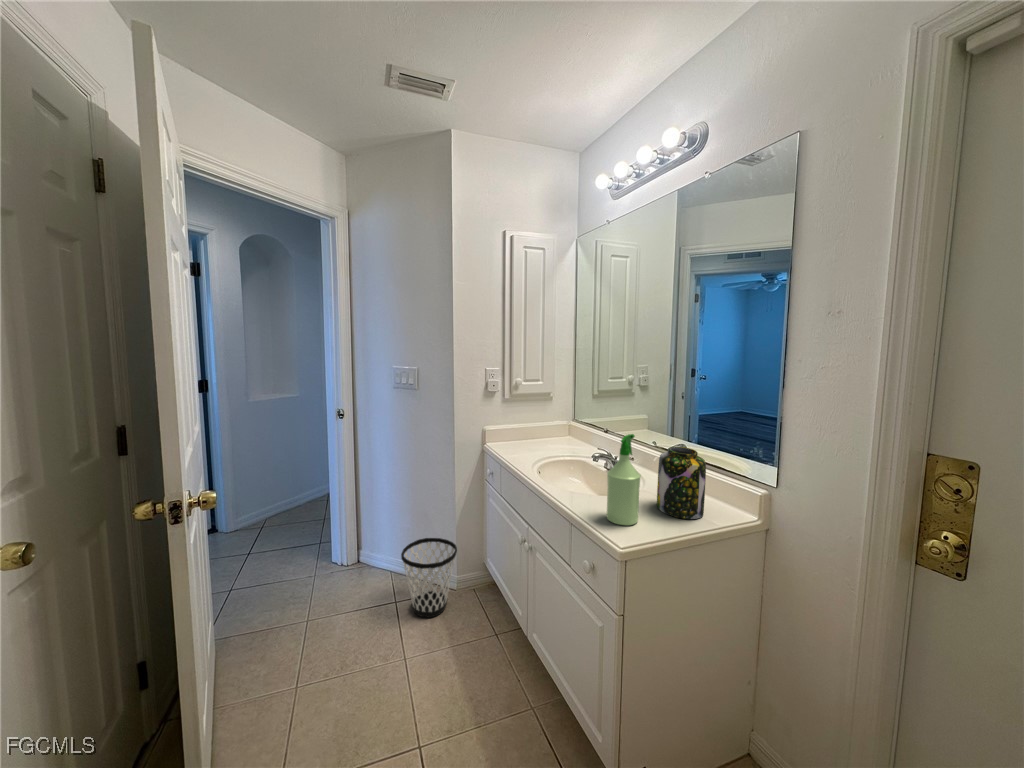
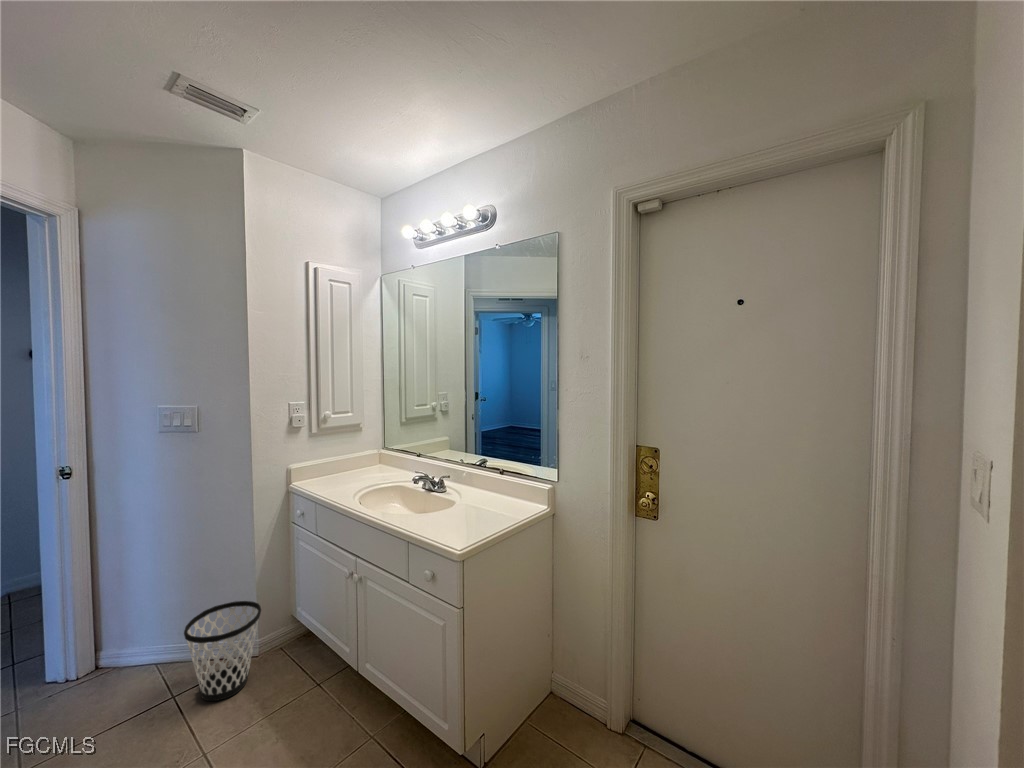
spray bottle: present [607,434,641,525] -> none [439,455,466,533]
jar: present [657,447,706,519] -> none [476,461,511,518]

